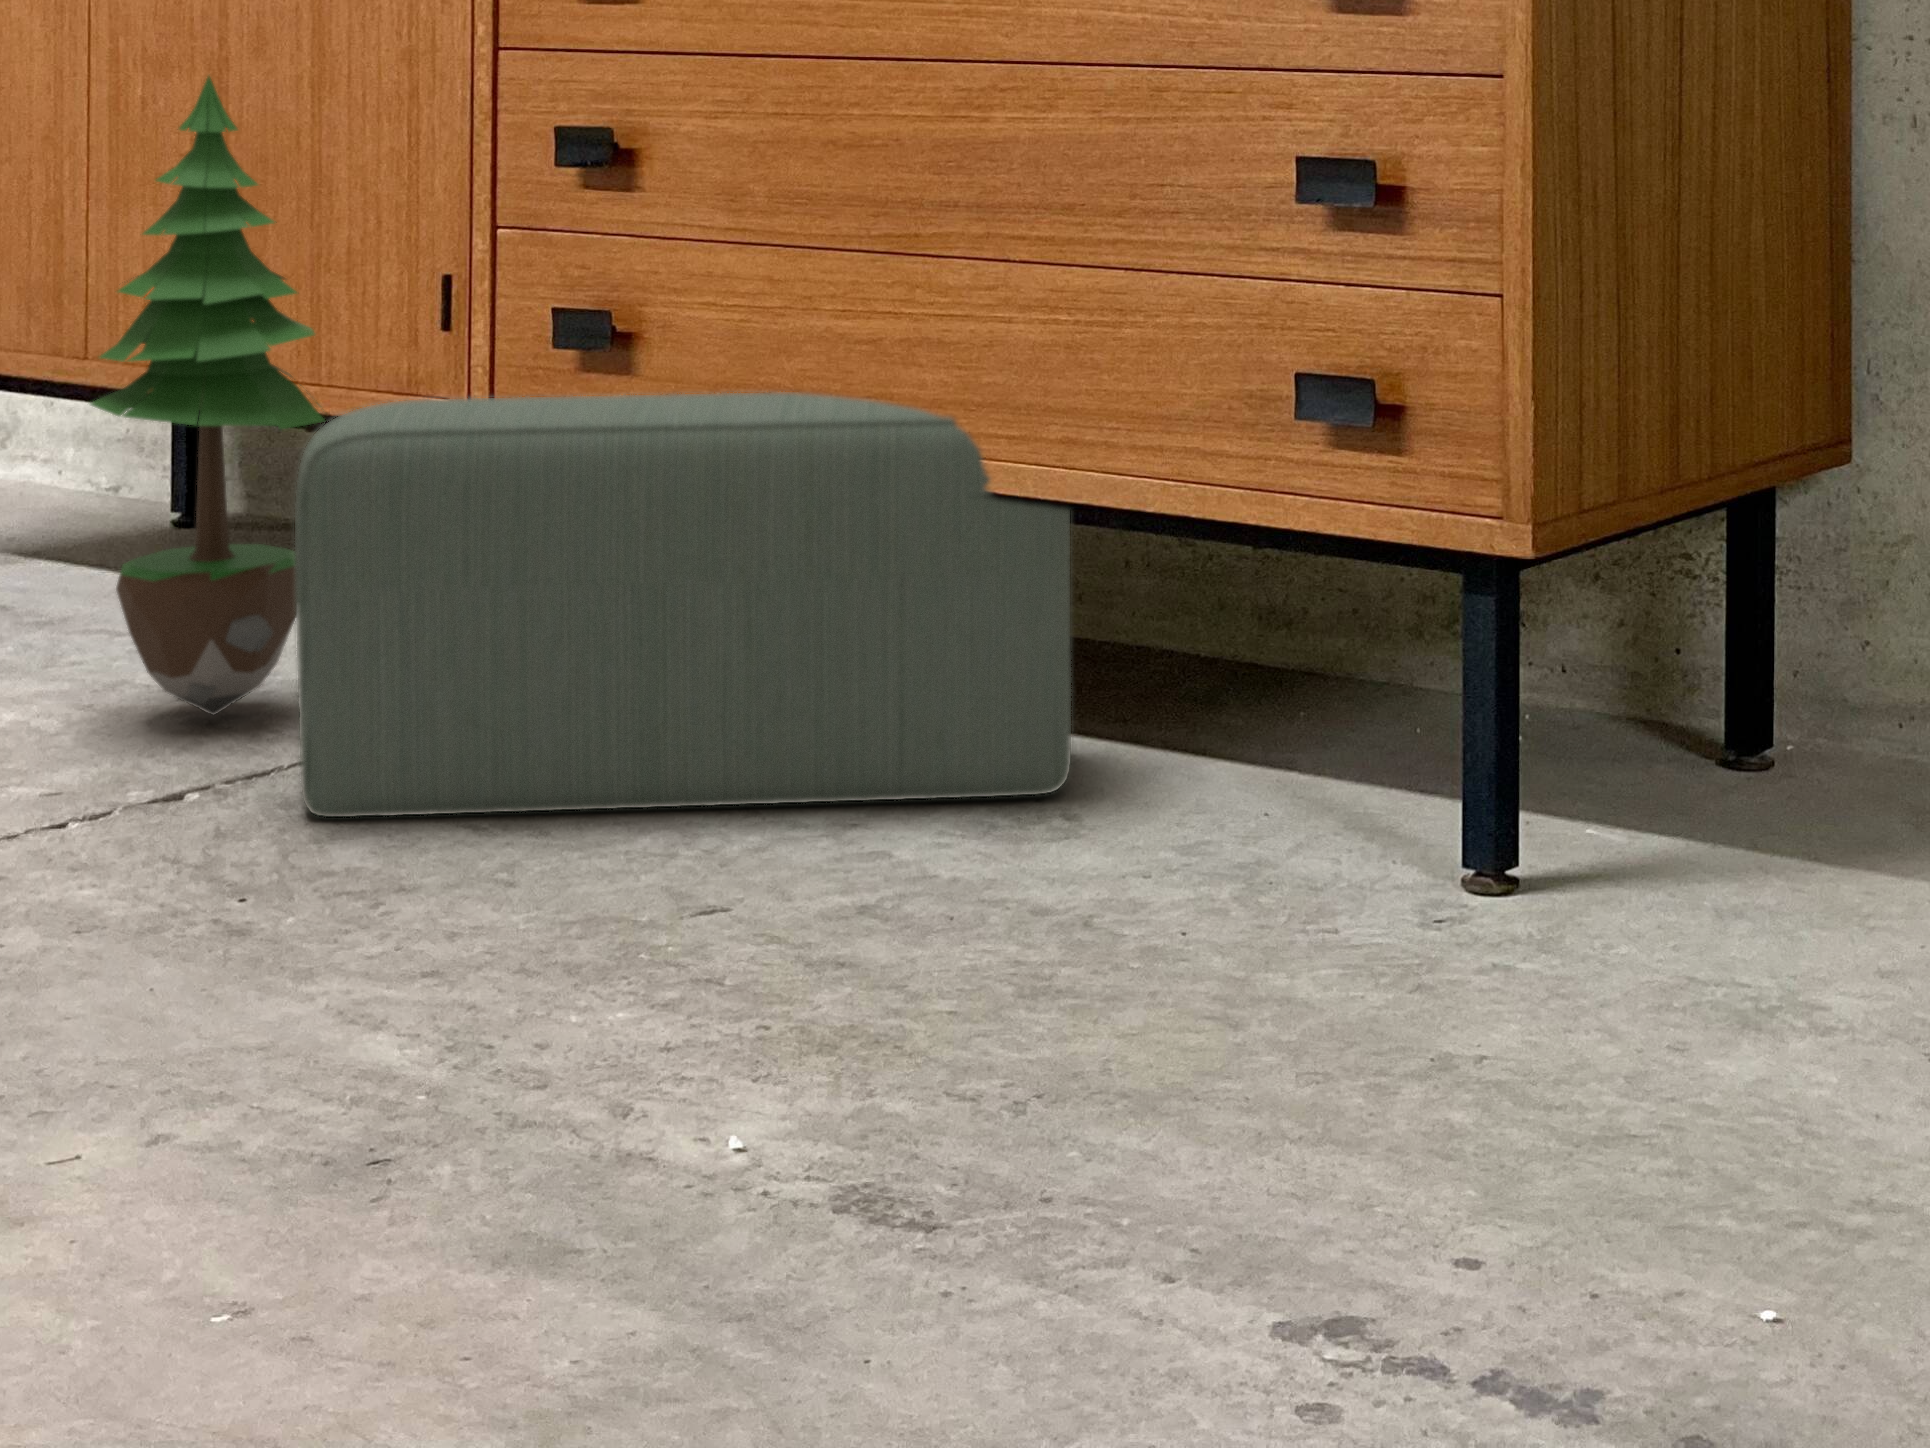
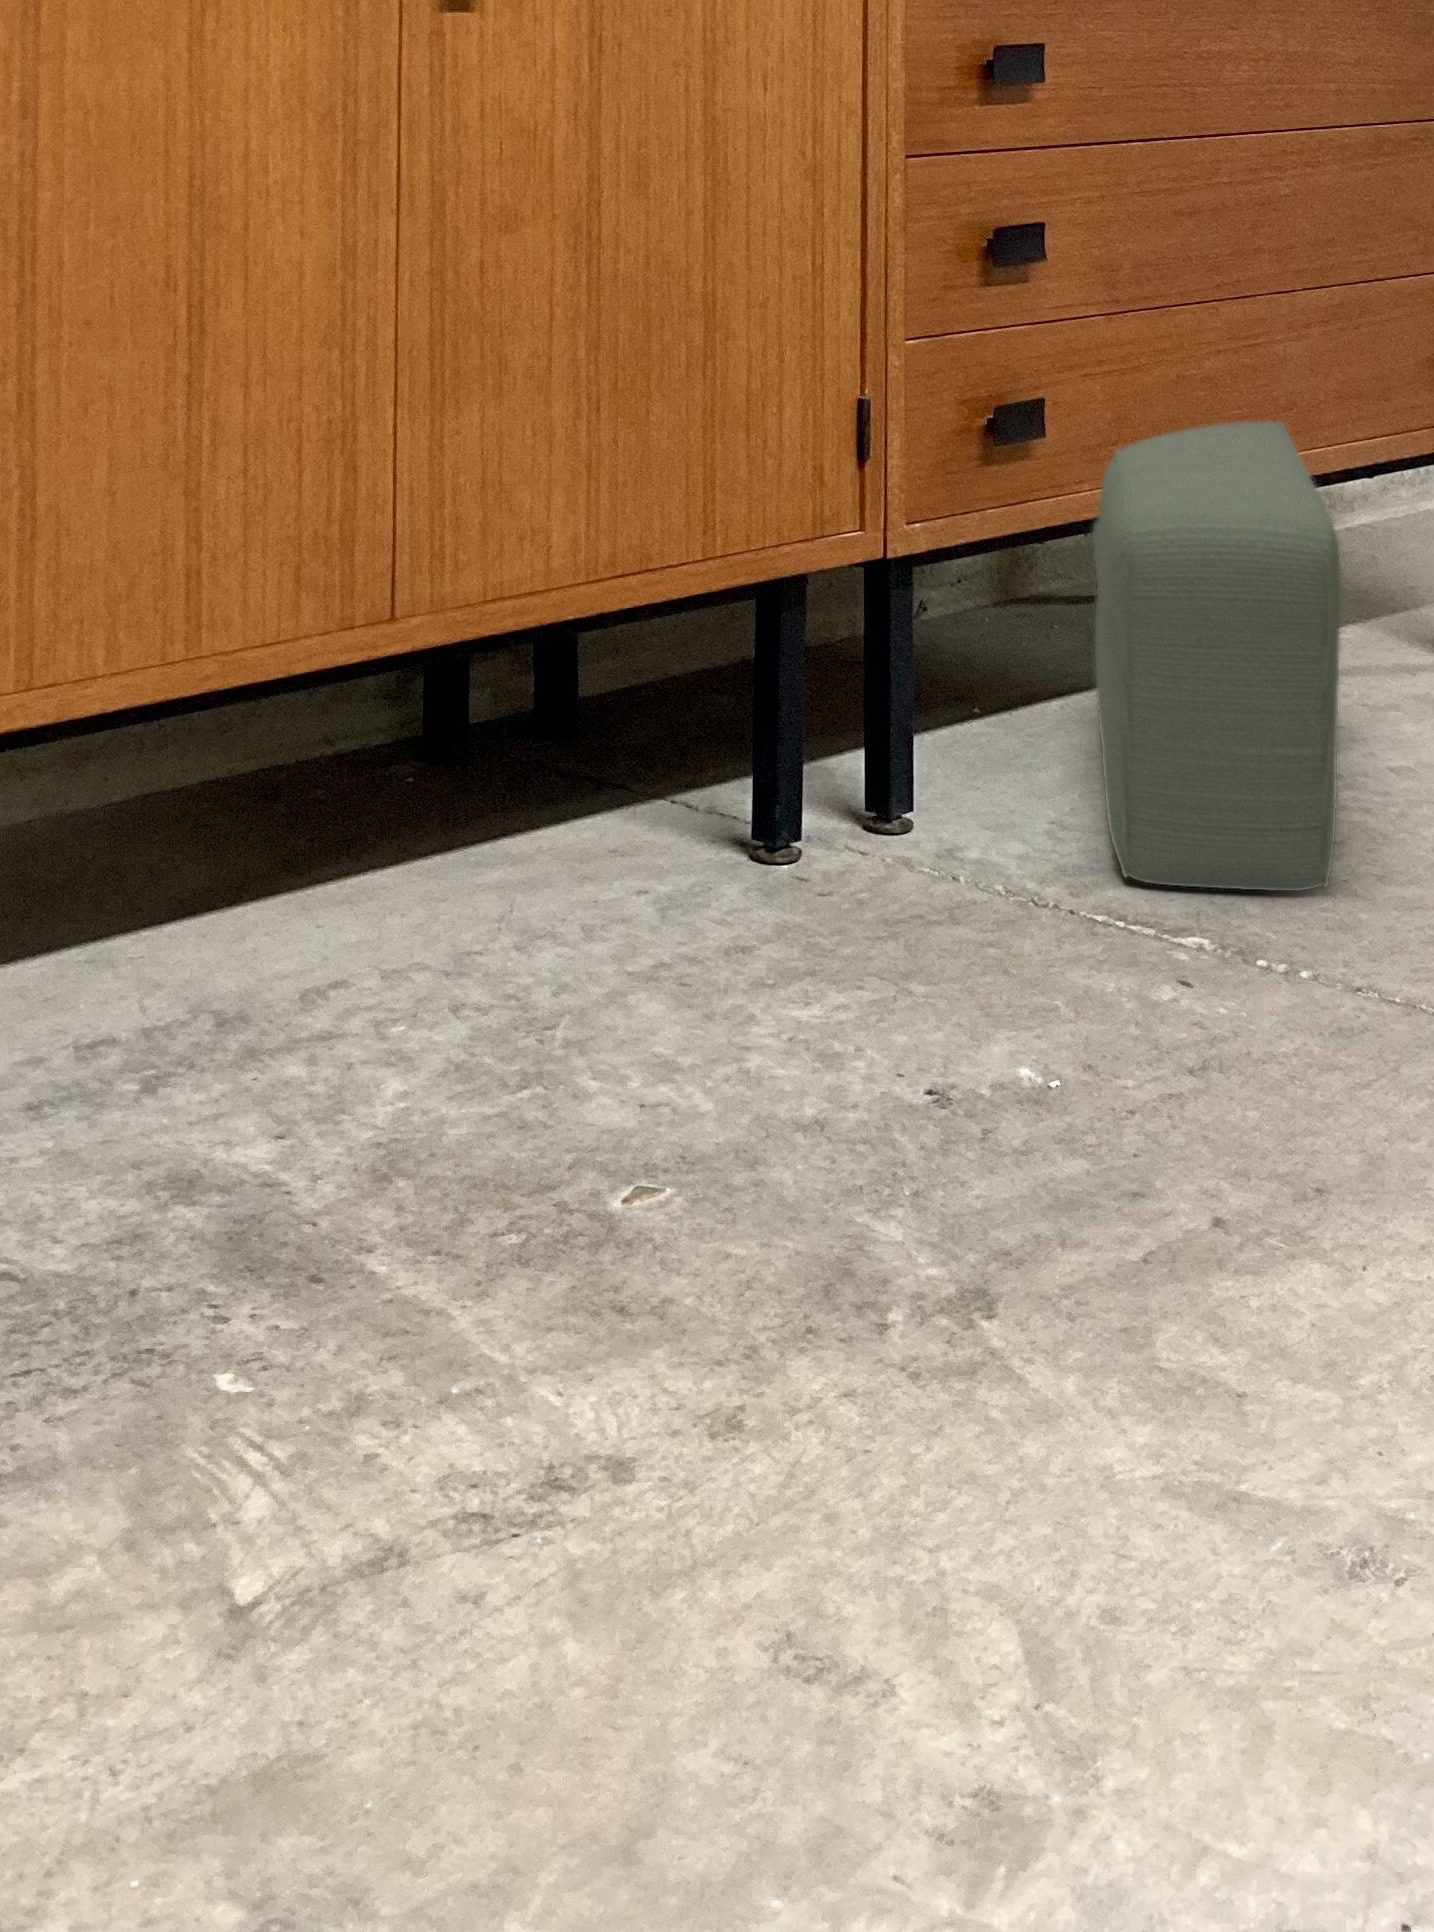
potted tree: present [90,76,324,715] -> none [747,201,1008,930]

